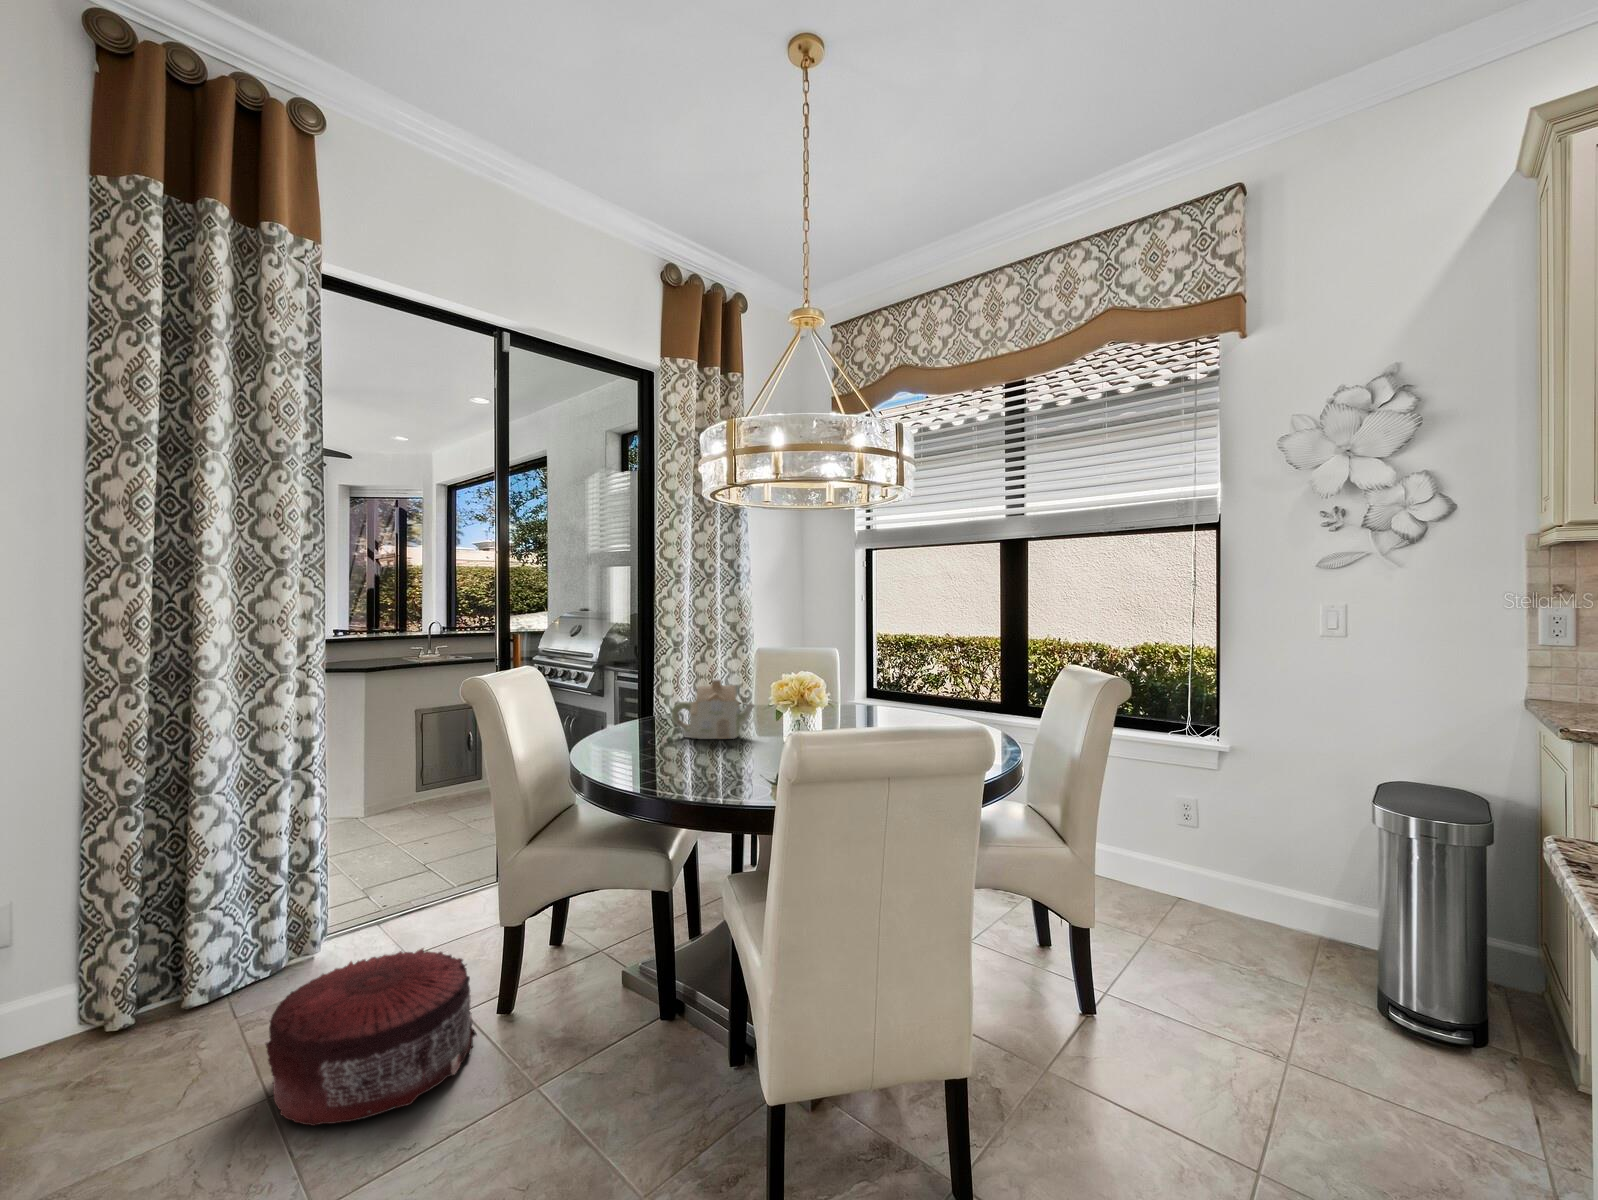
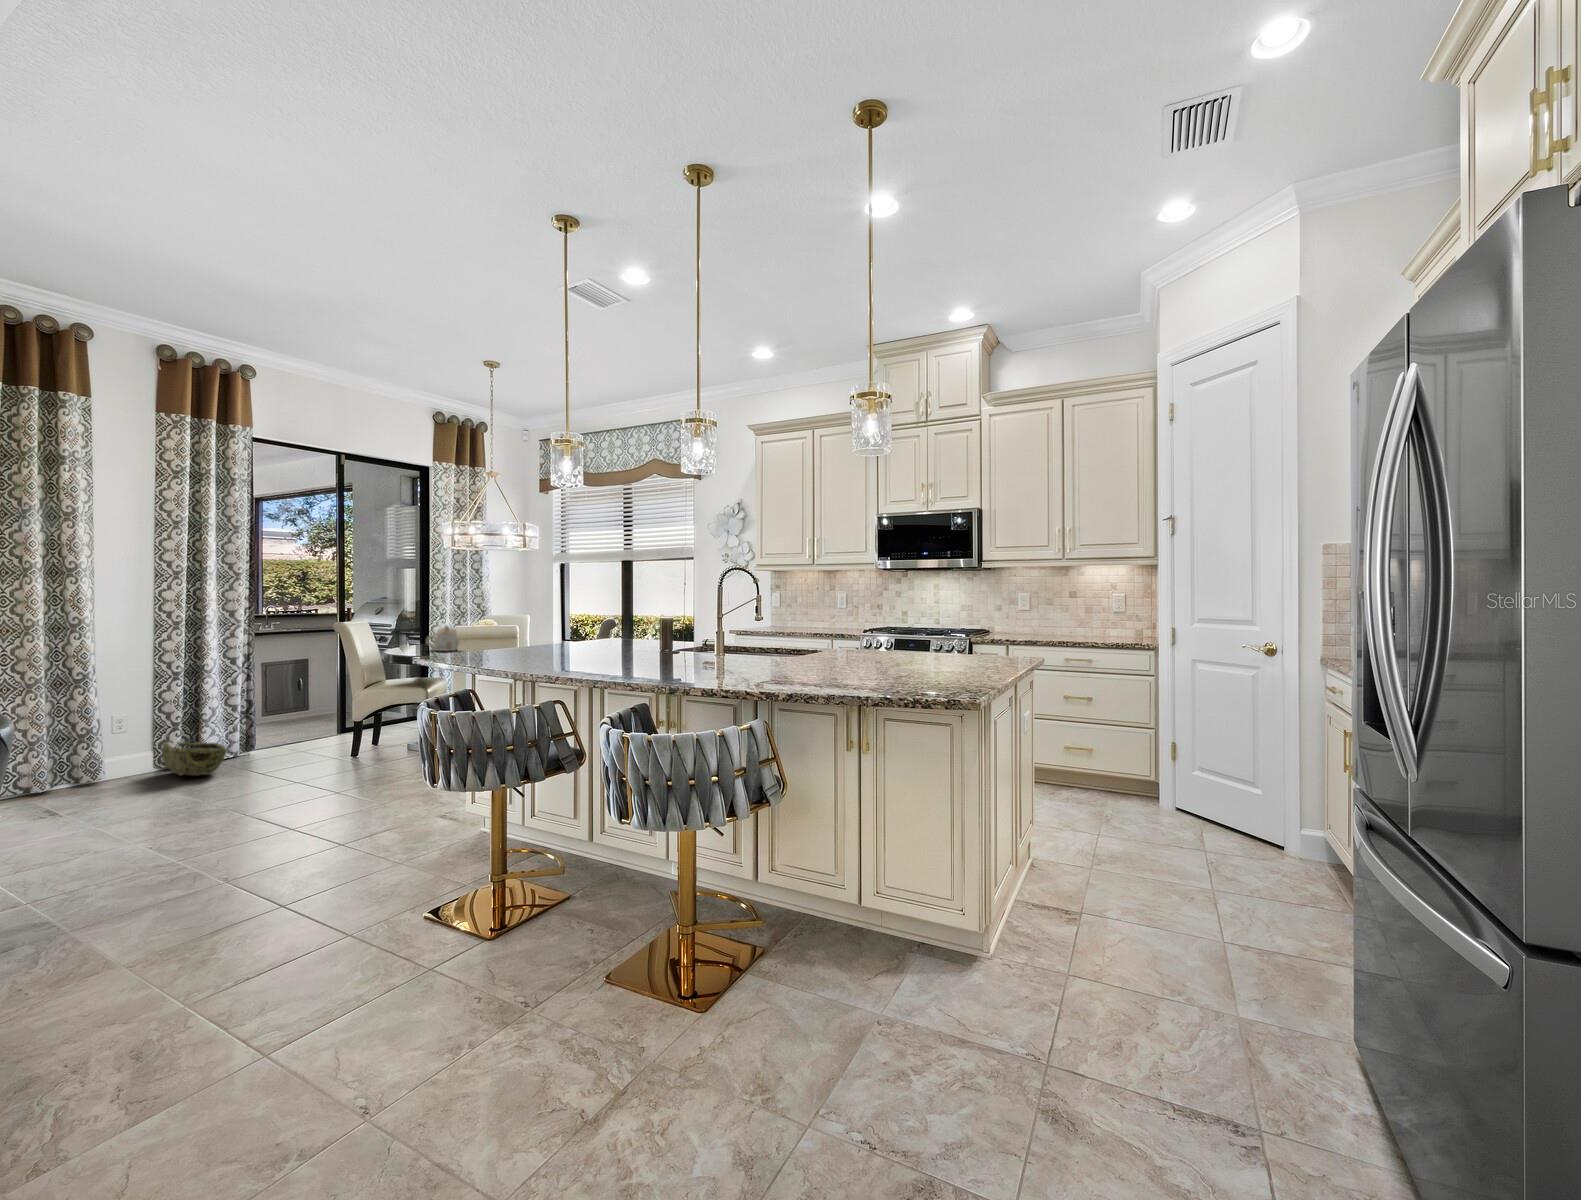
pouf: present [265,948,477,1126] -> none [254,734,338,778]
woven basket: none [64,953,228,1087] -> present [163,742,227,776]

